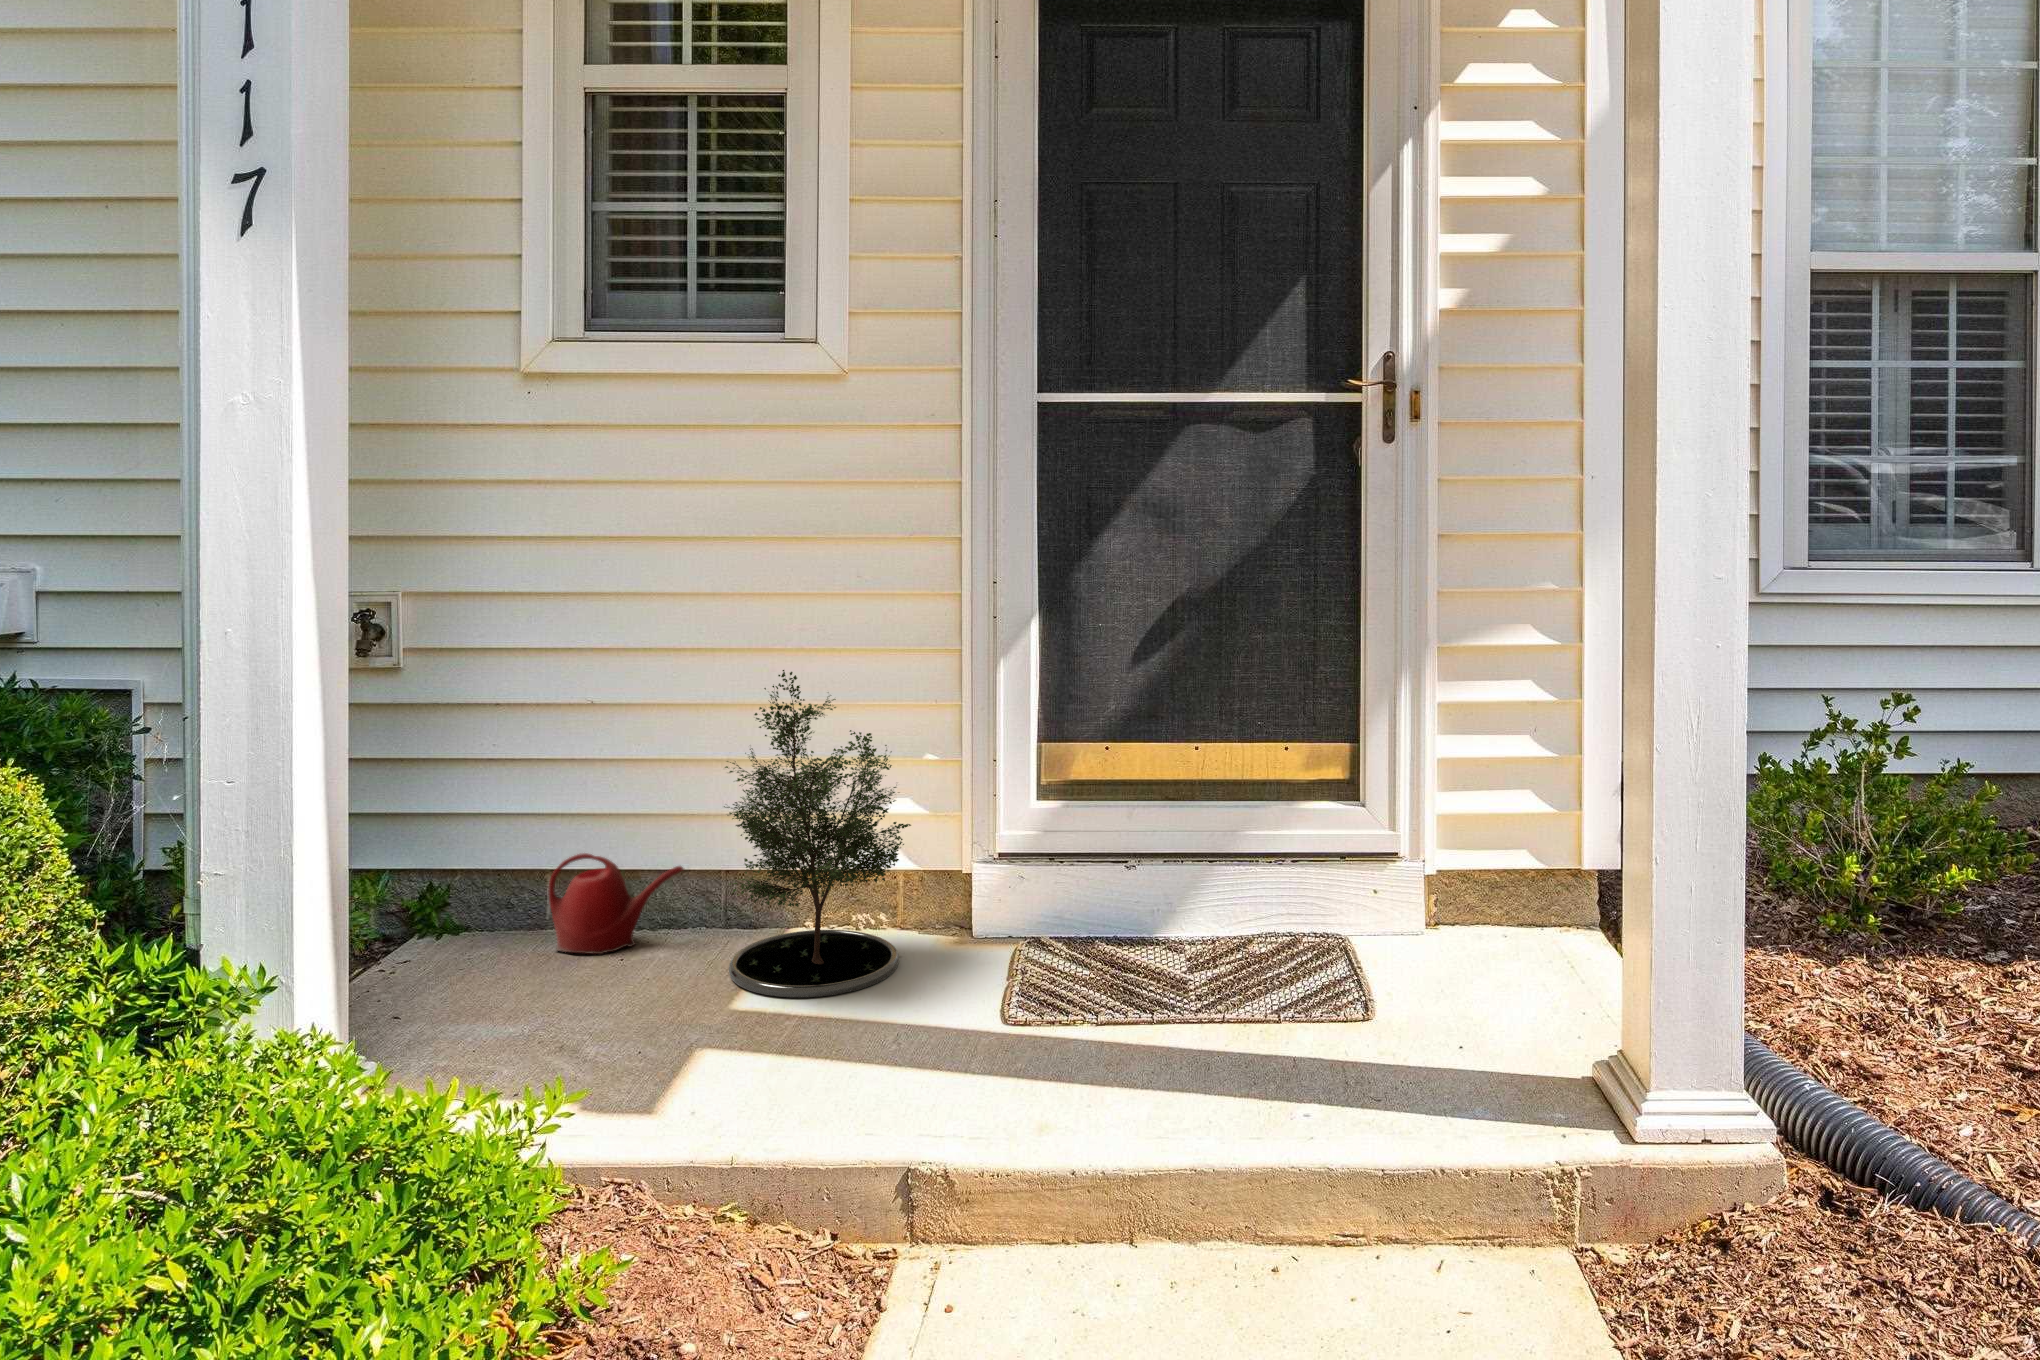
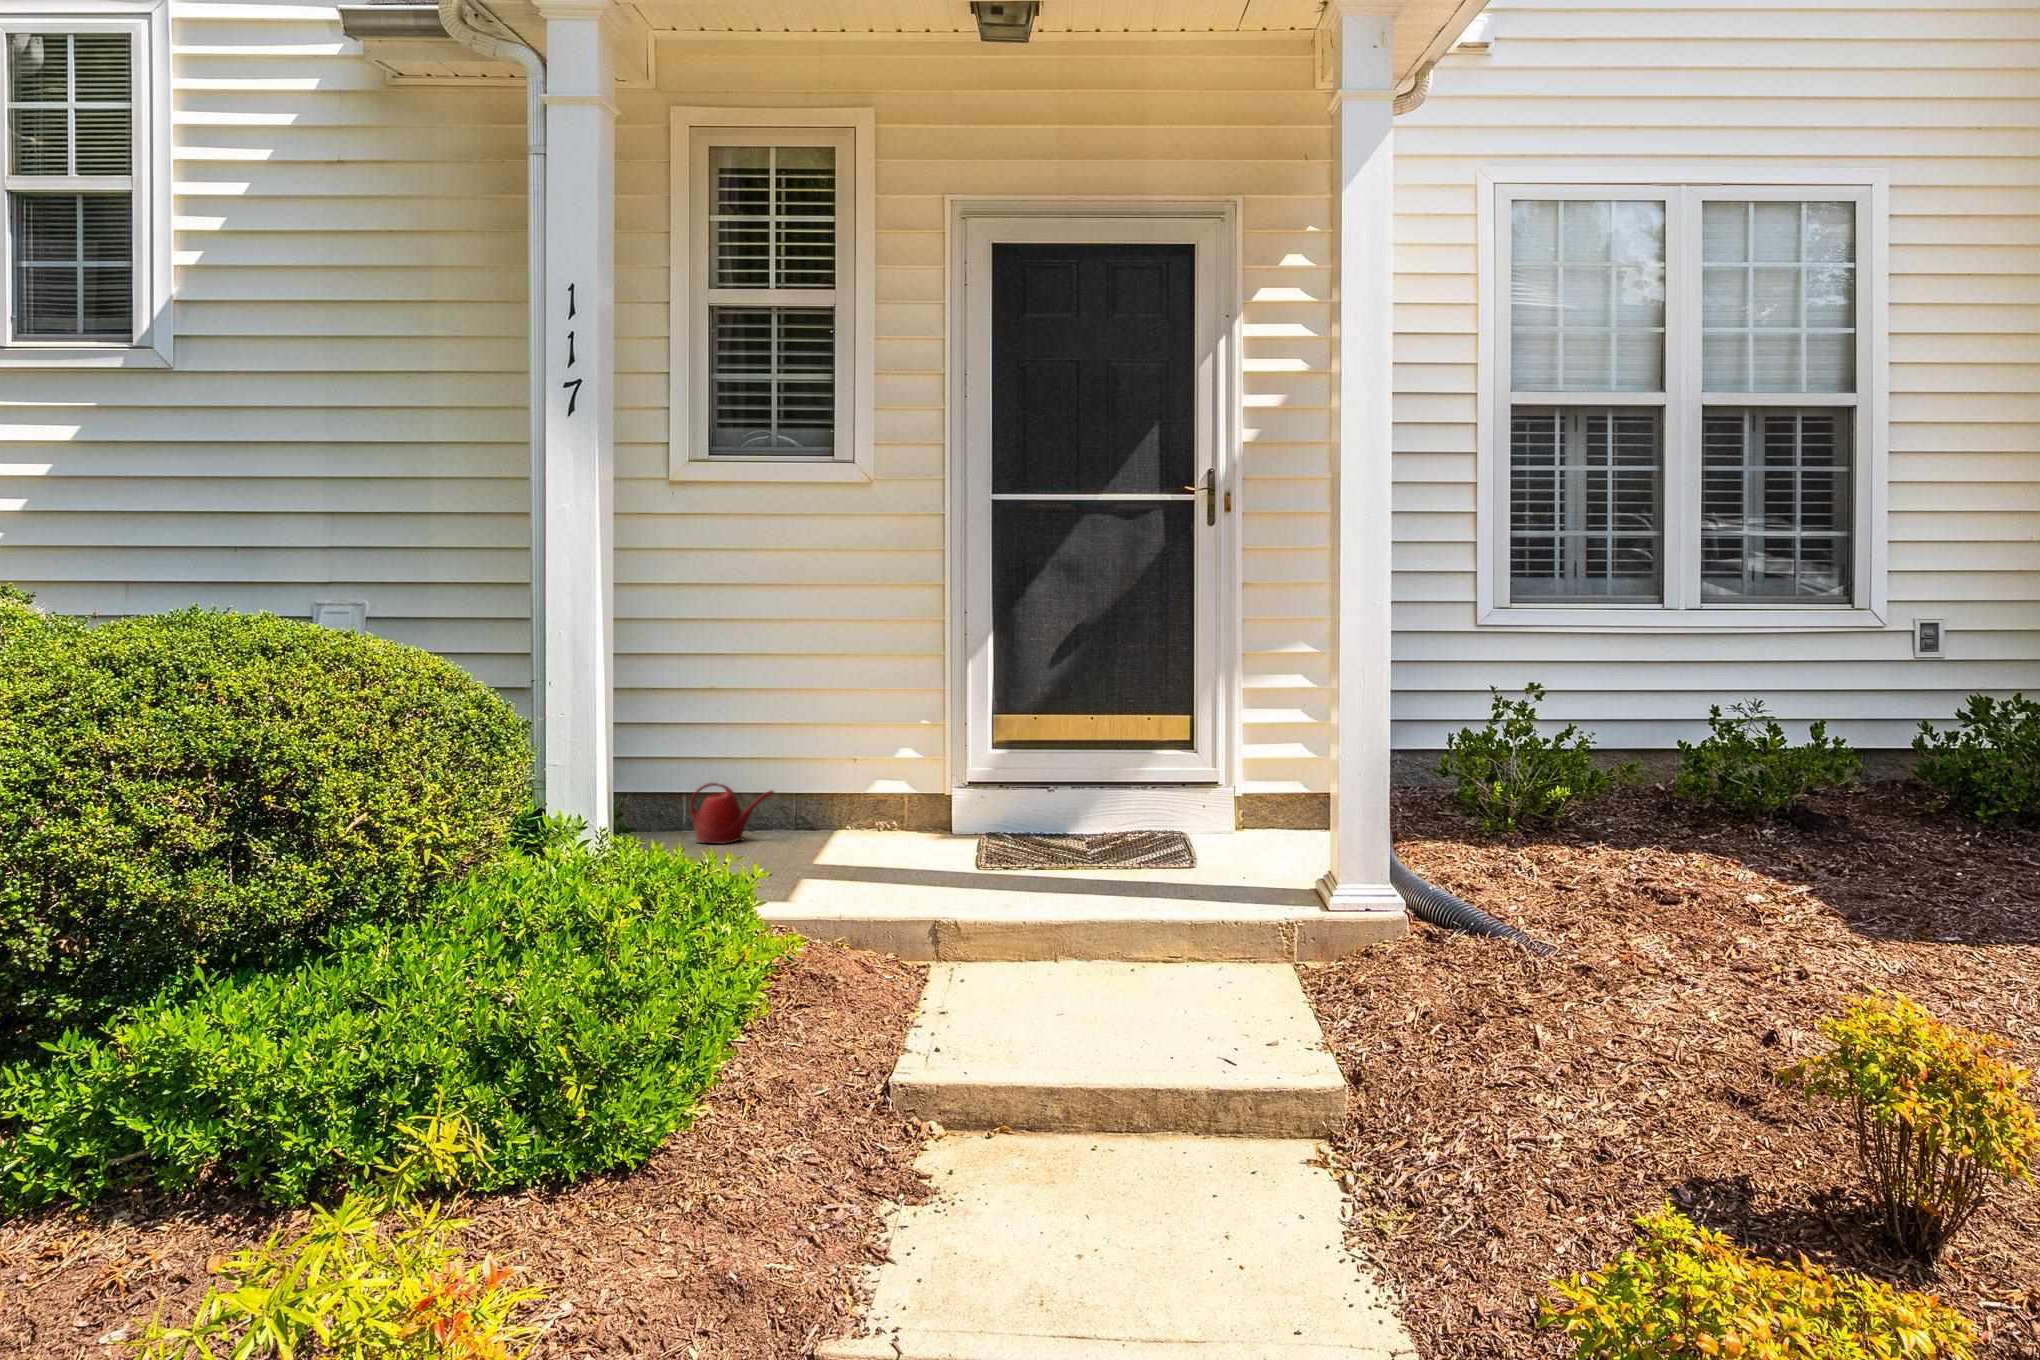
potted tree: present [724,670,911,998] -> none [802,664,918,860]

